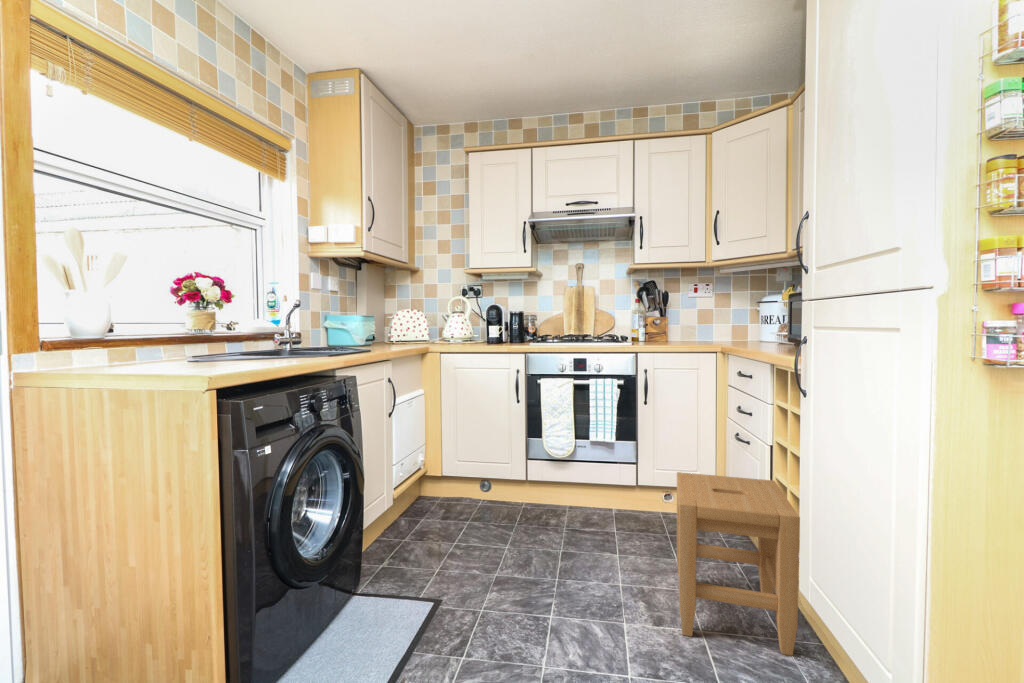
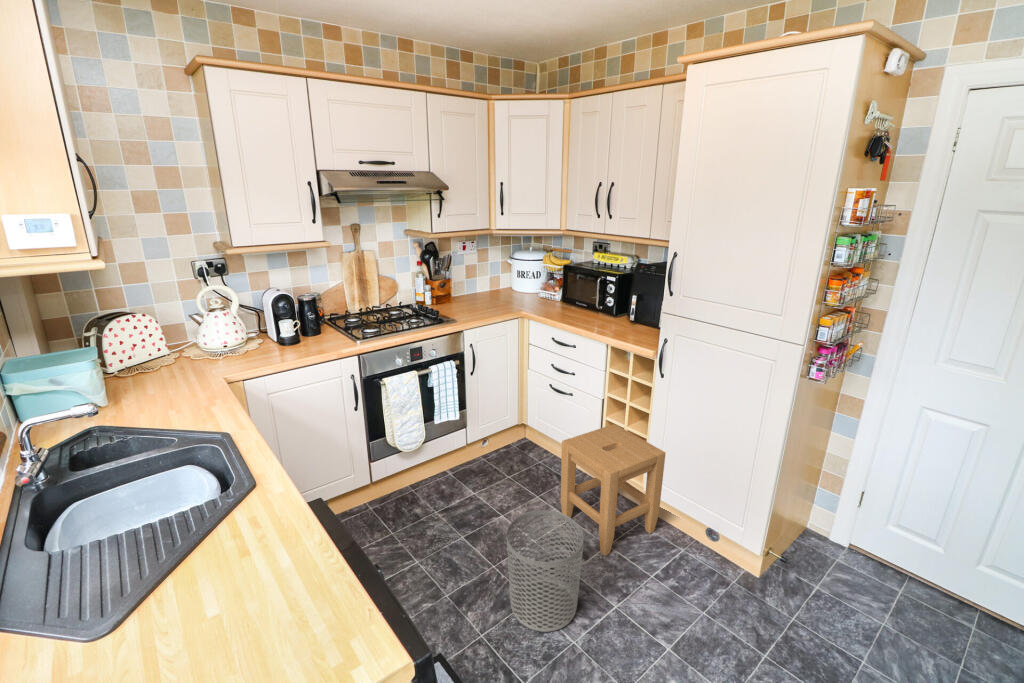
waste bin: none [514,510,601,651] -> present [507,511,584,632]

